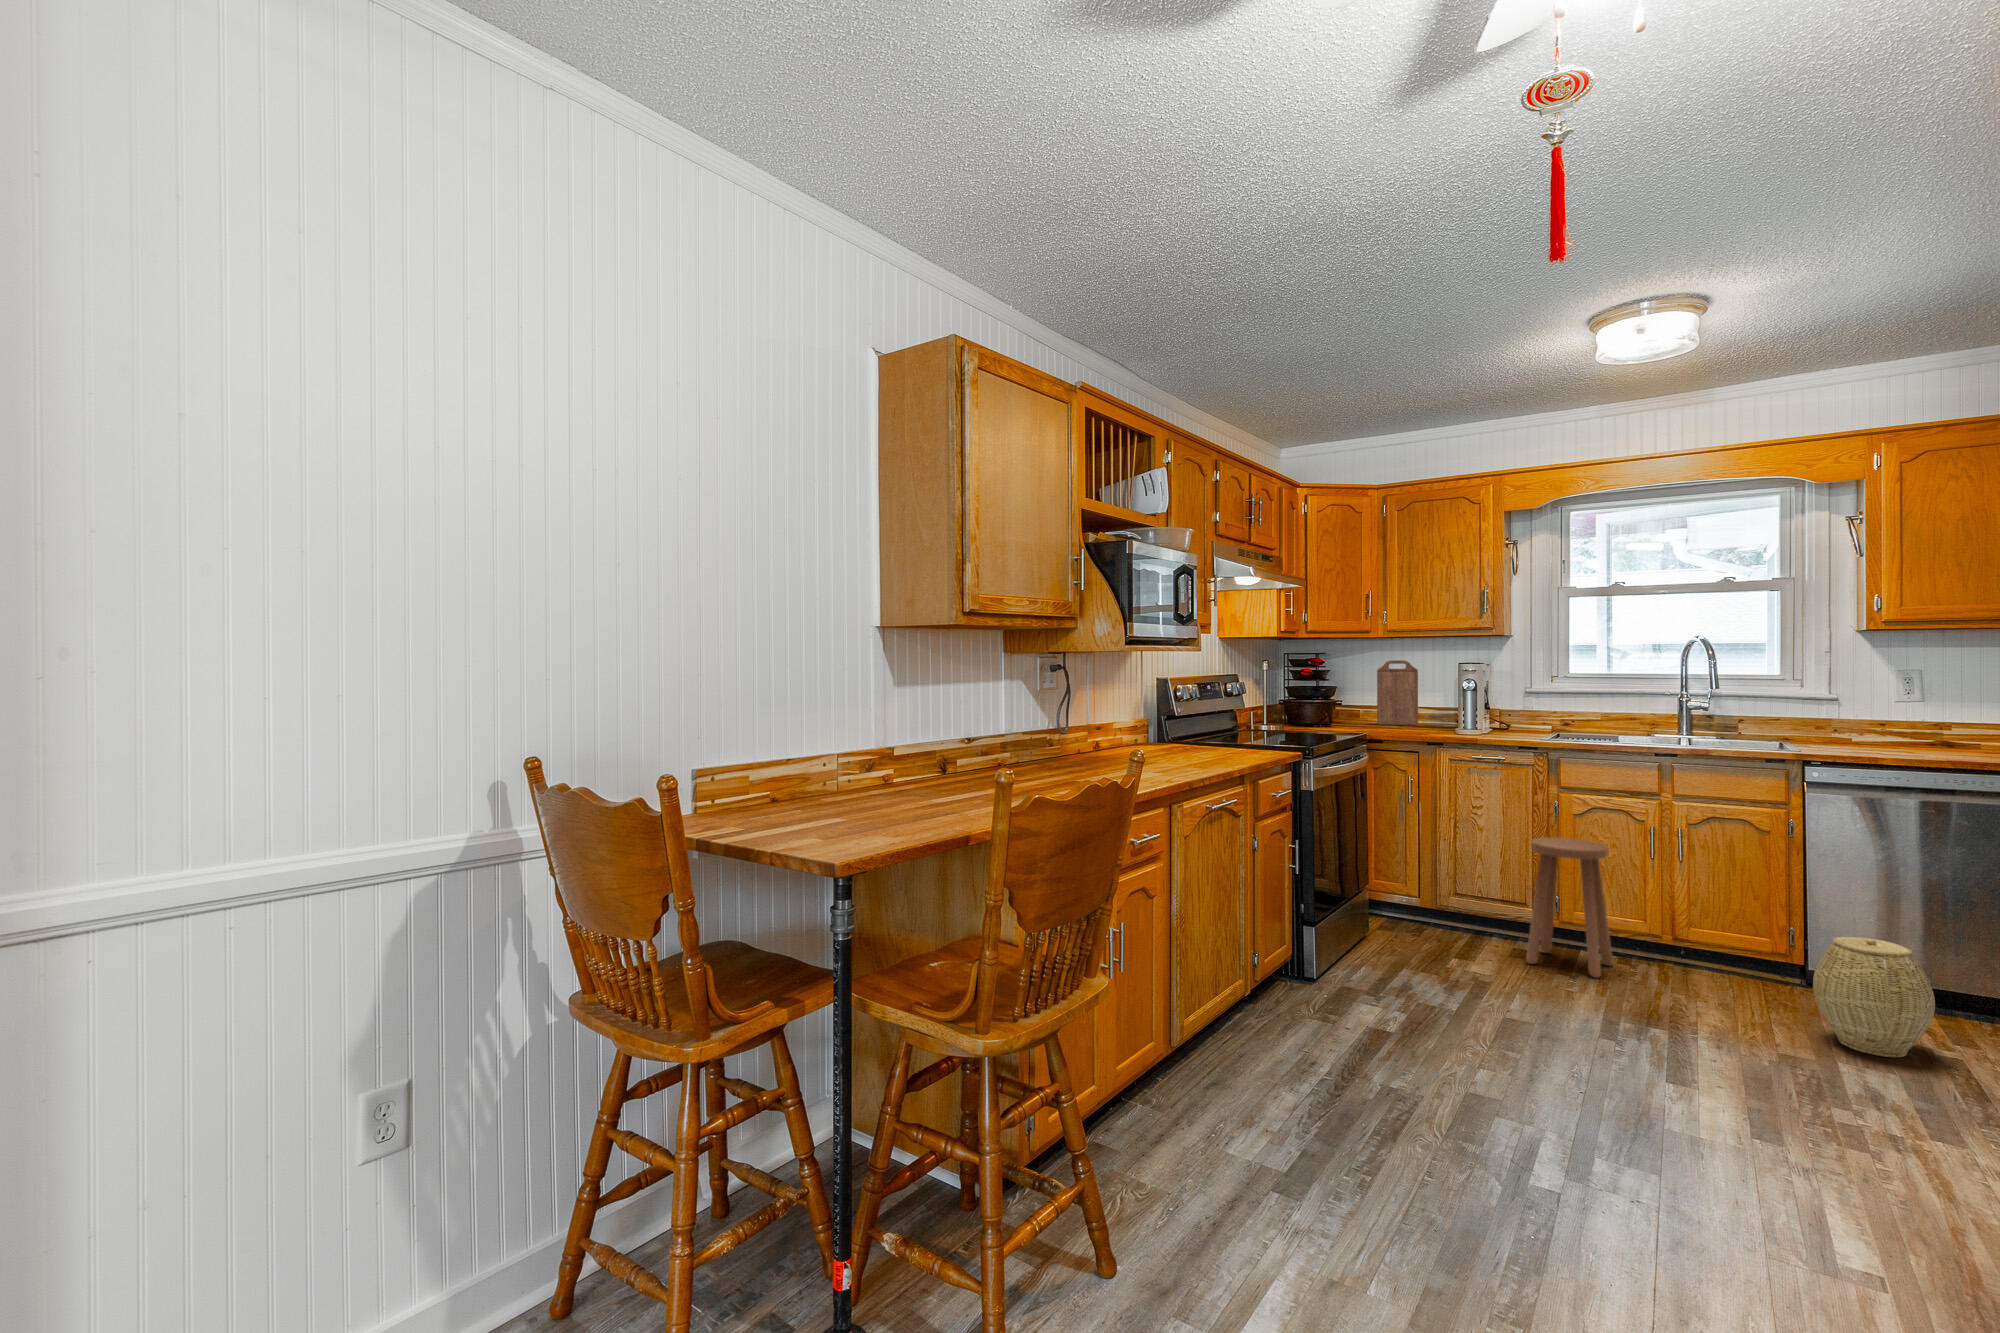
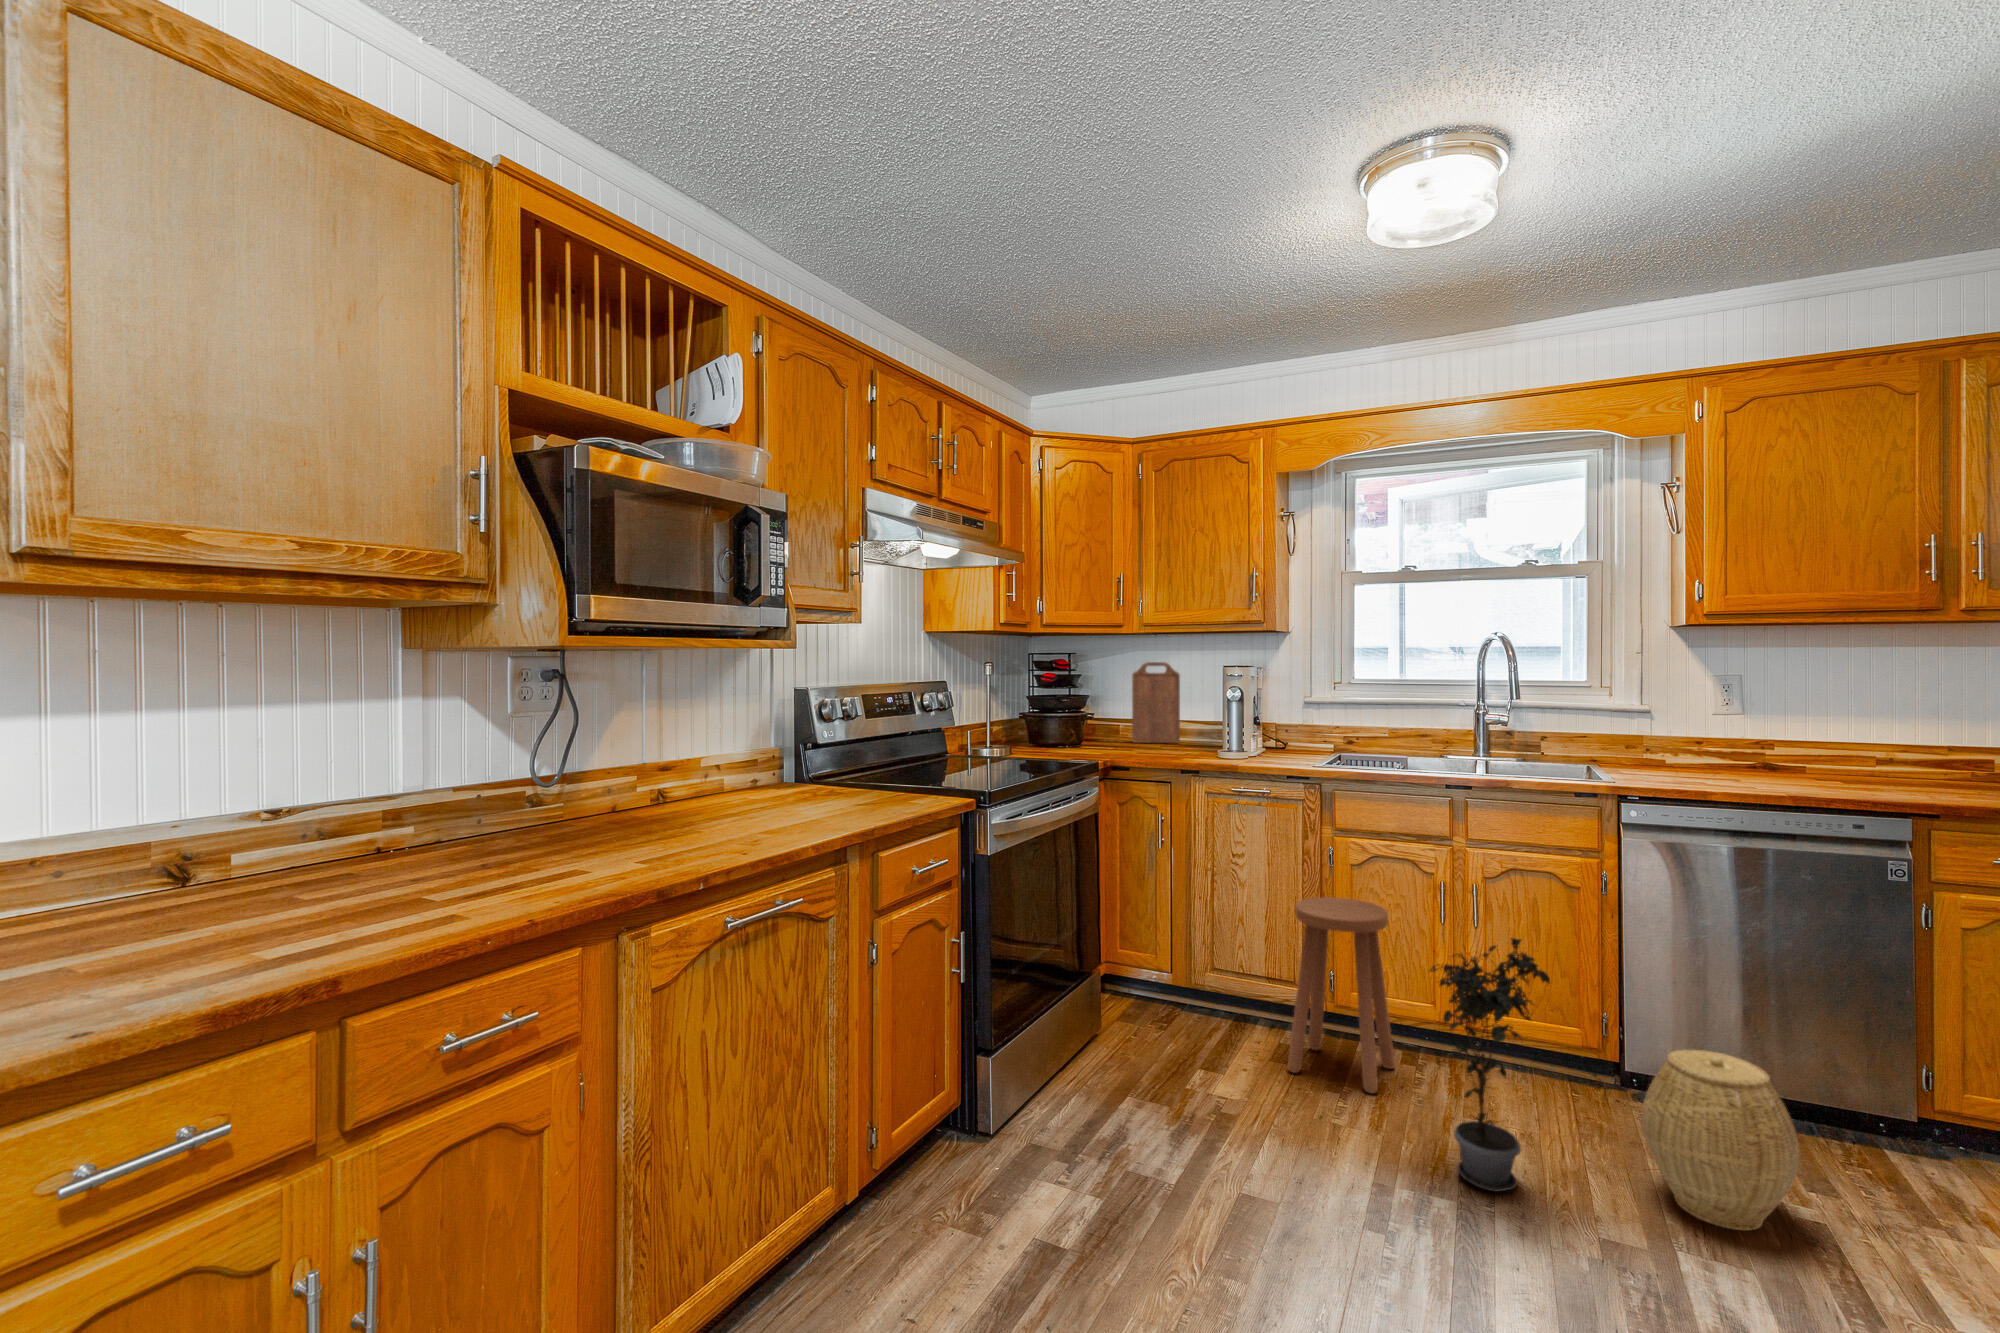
potted plant: none [1646,853,1739,1029] -> present [1430,938,1550,1192]

